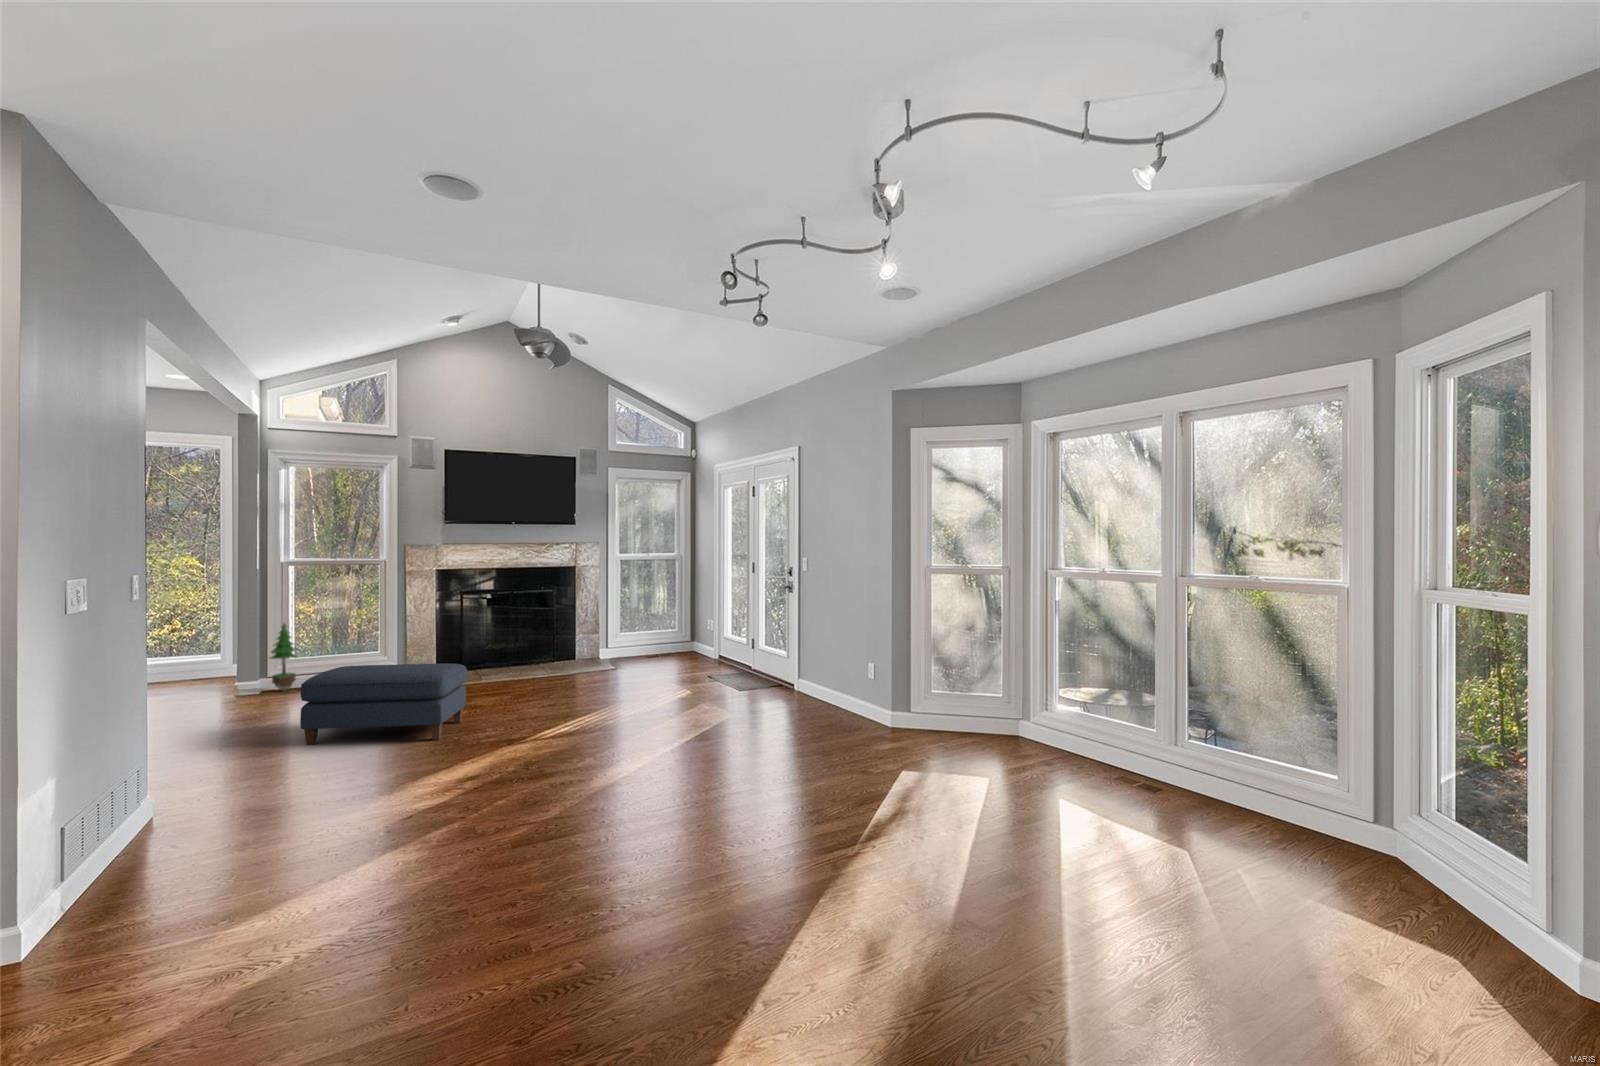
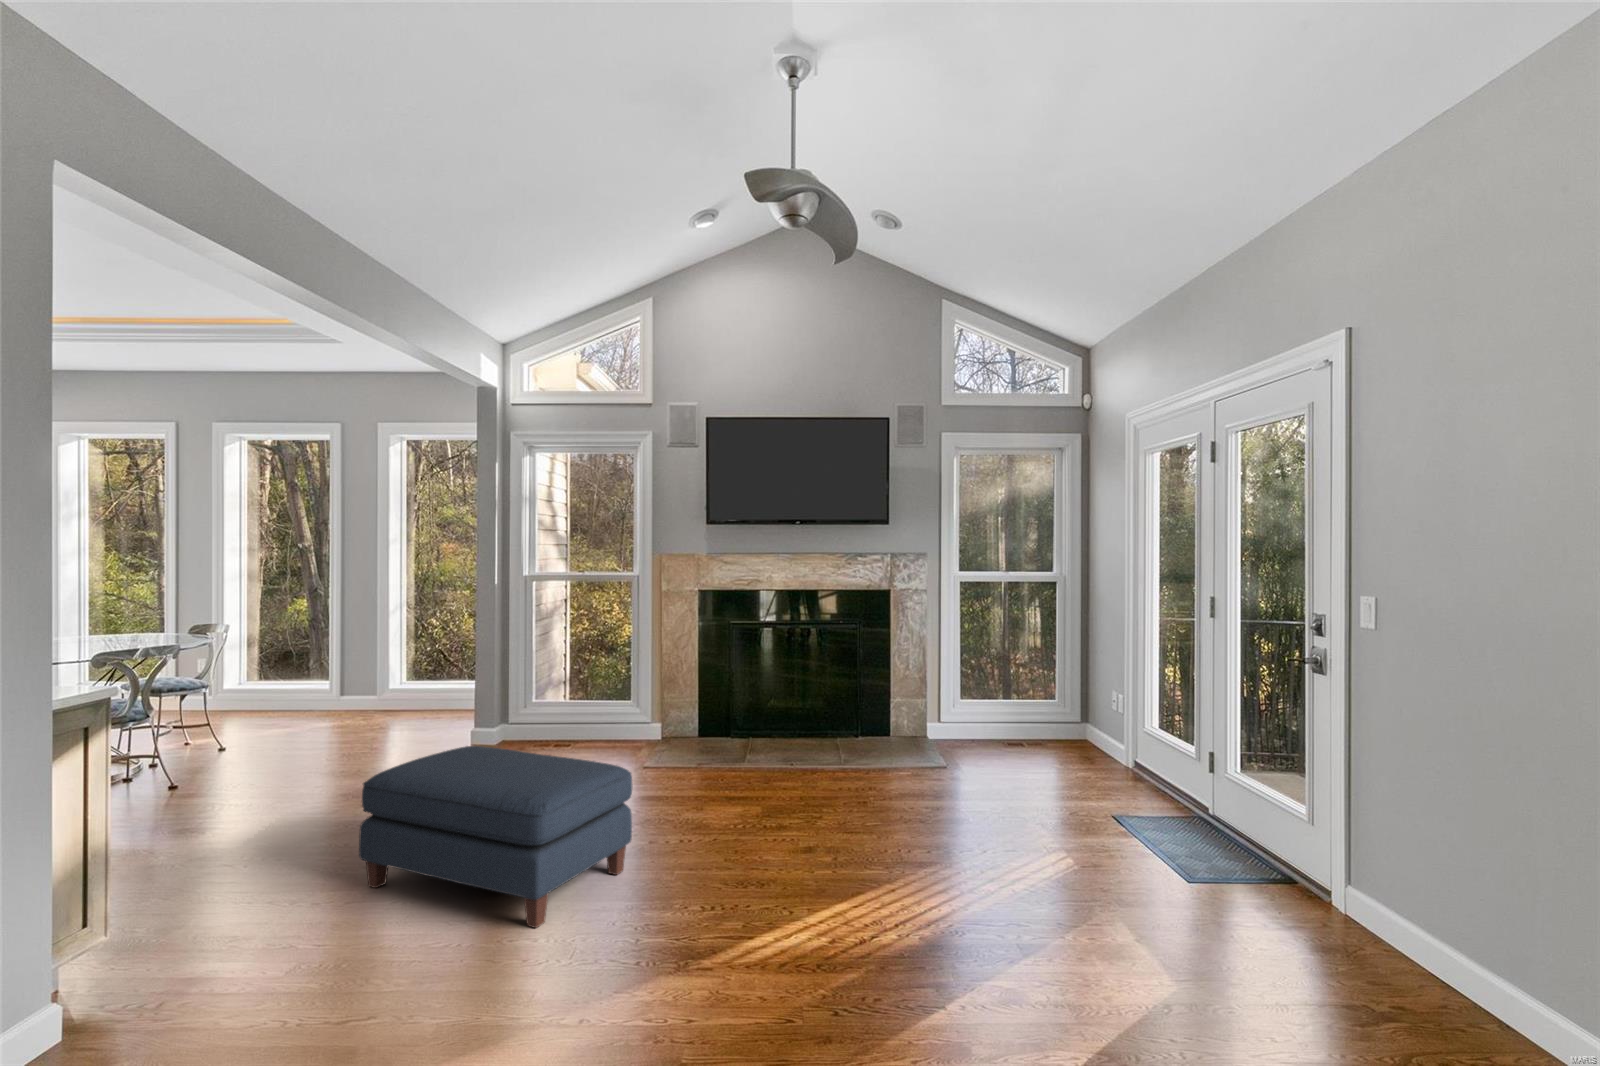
potted tree: present [271,623,297,691] -> none [491,652,526,745]

